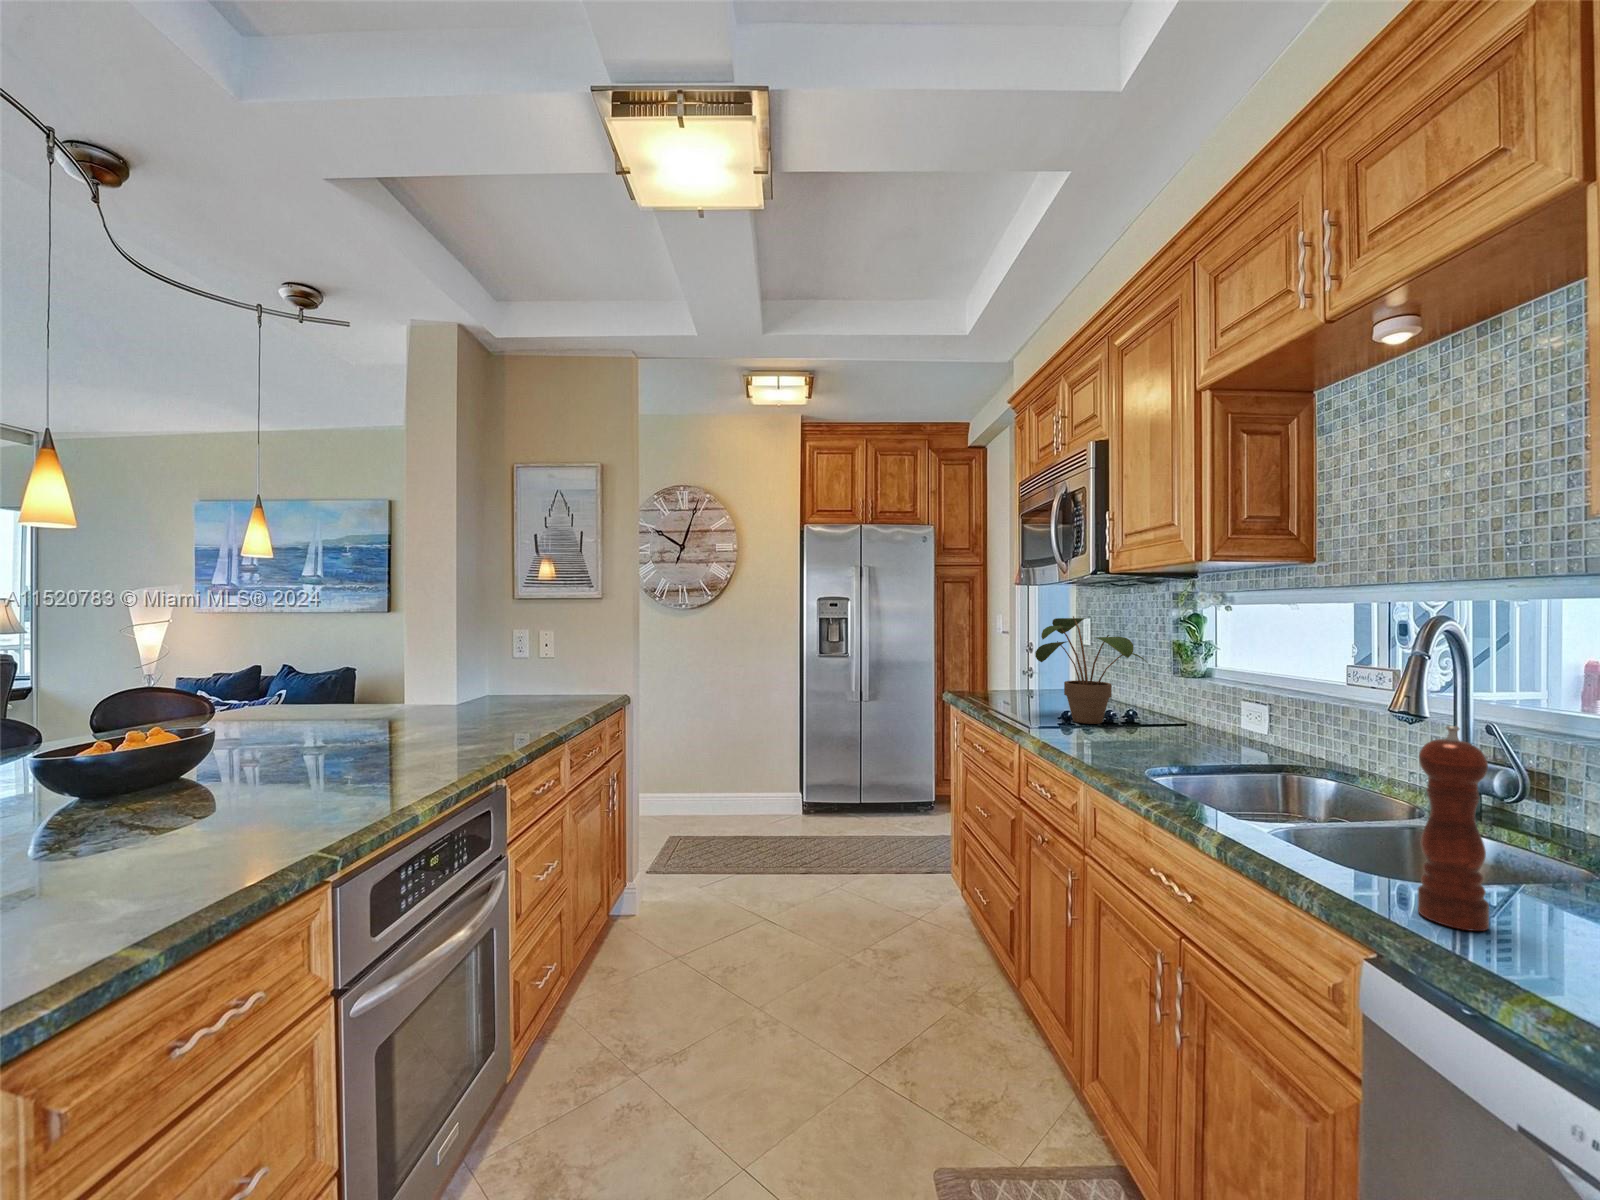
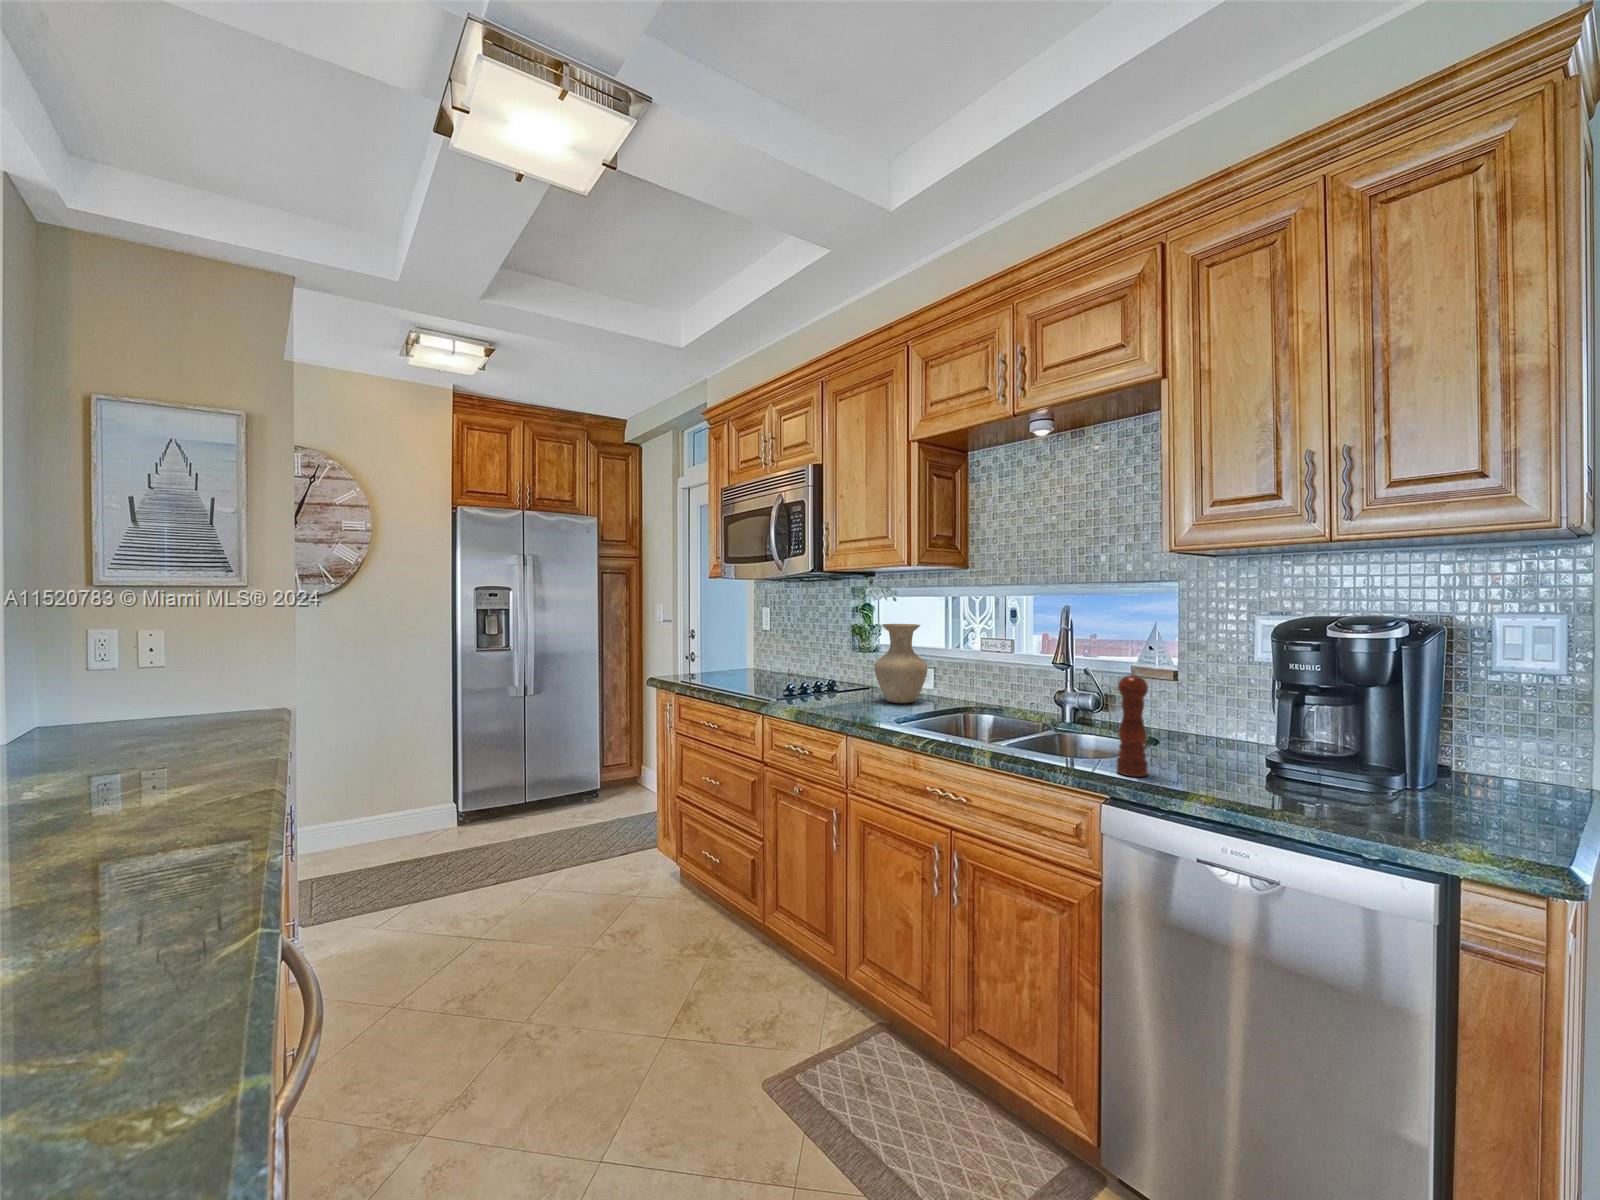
potted plant: present [1035,616,1146,724] -> none [764,606,849,694]
vase: none [1160,640,1244,750] -> present [874,624,928,703]

